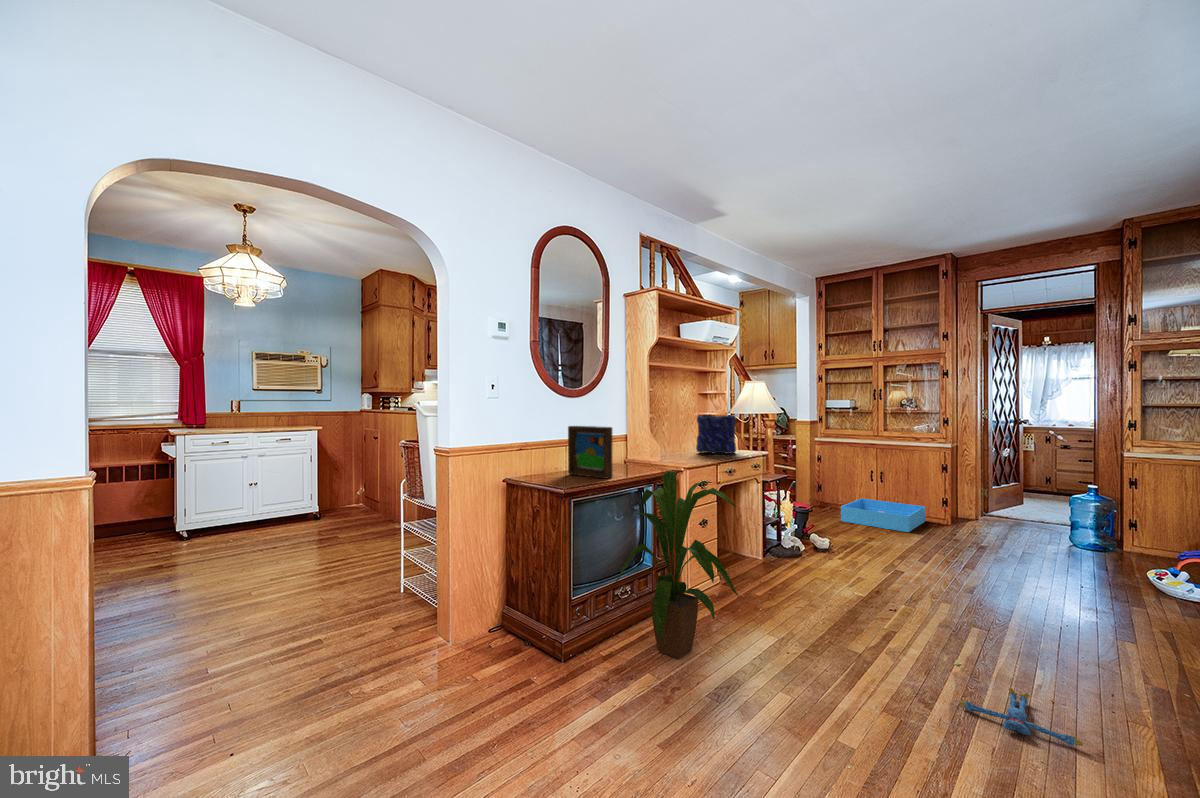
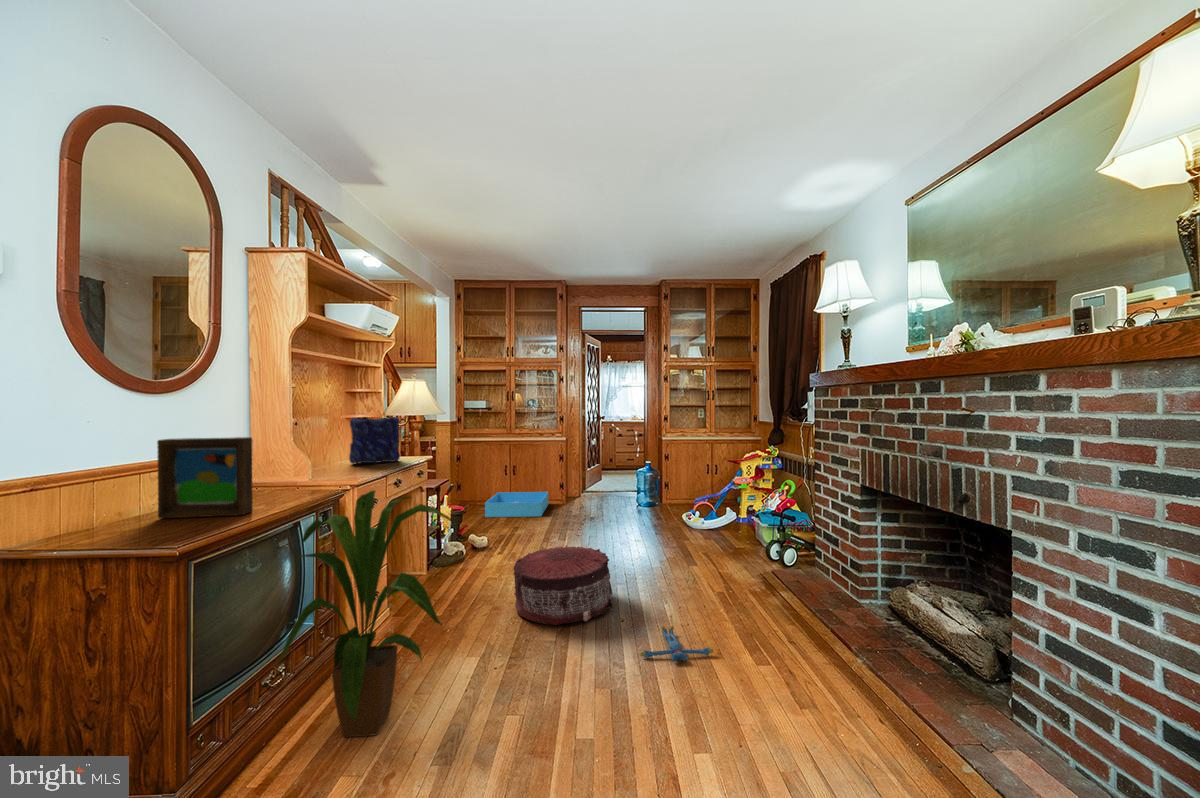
pouf: none [829,559,951,650] -> present [513,545,613,625]

